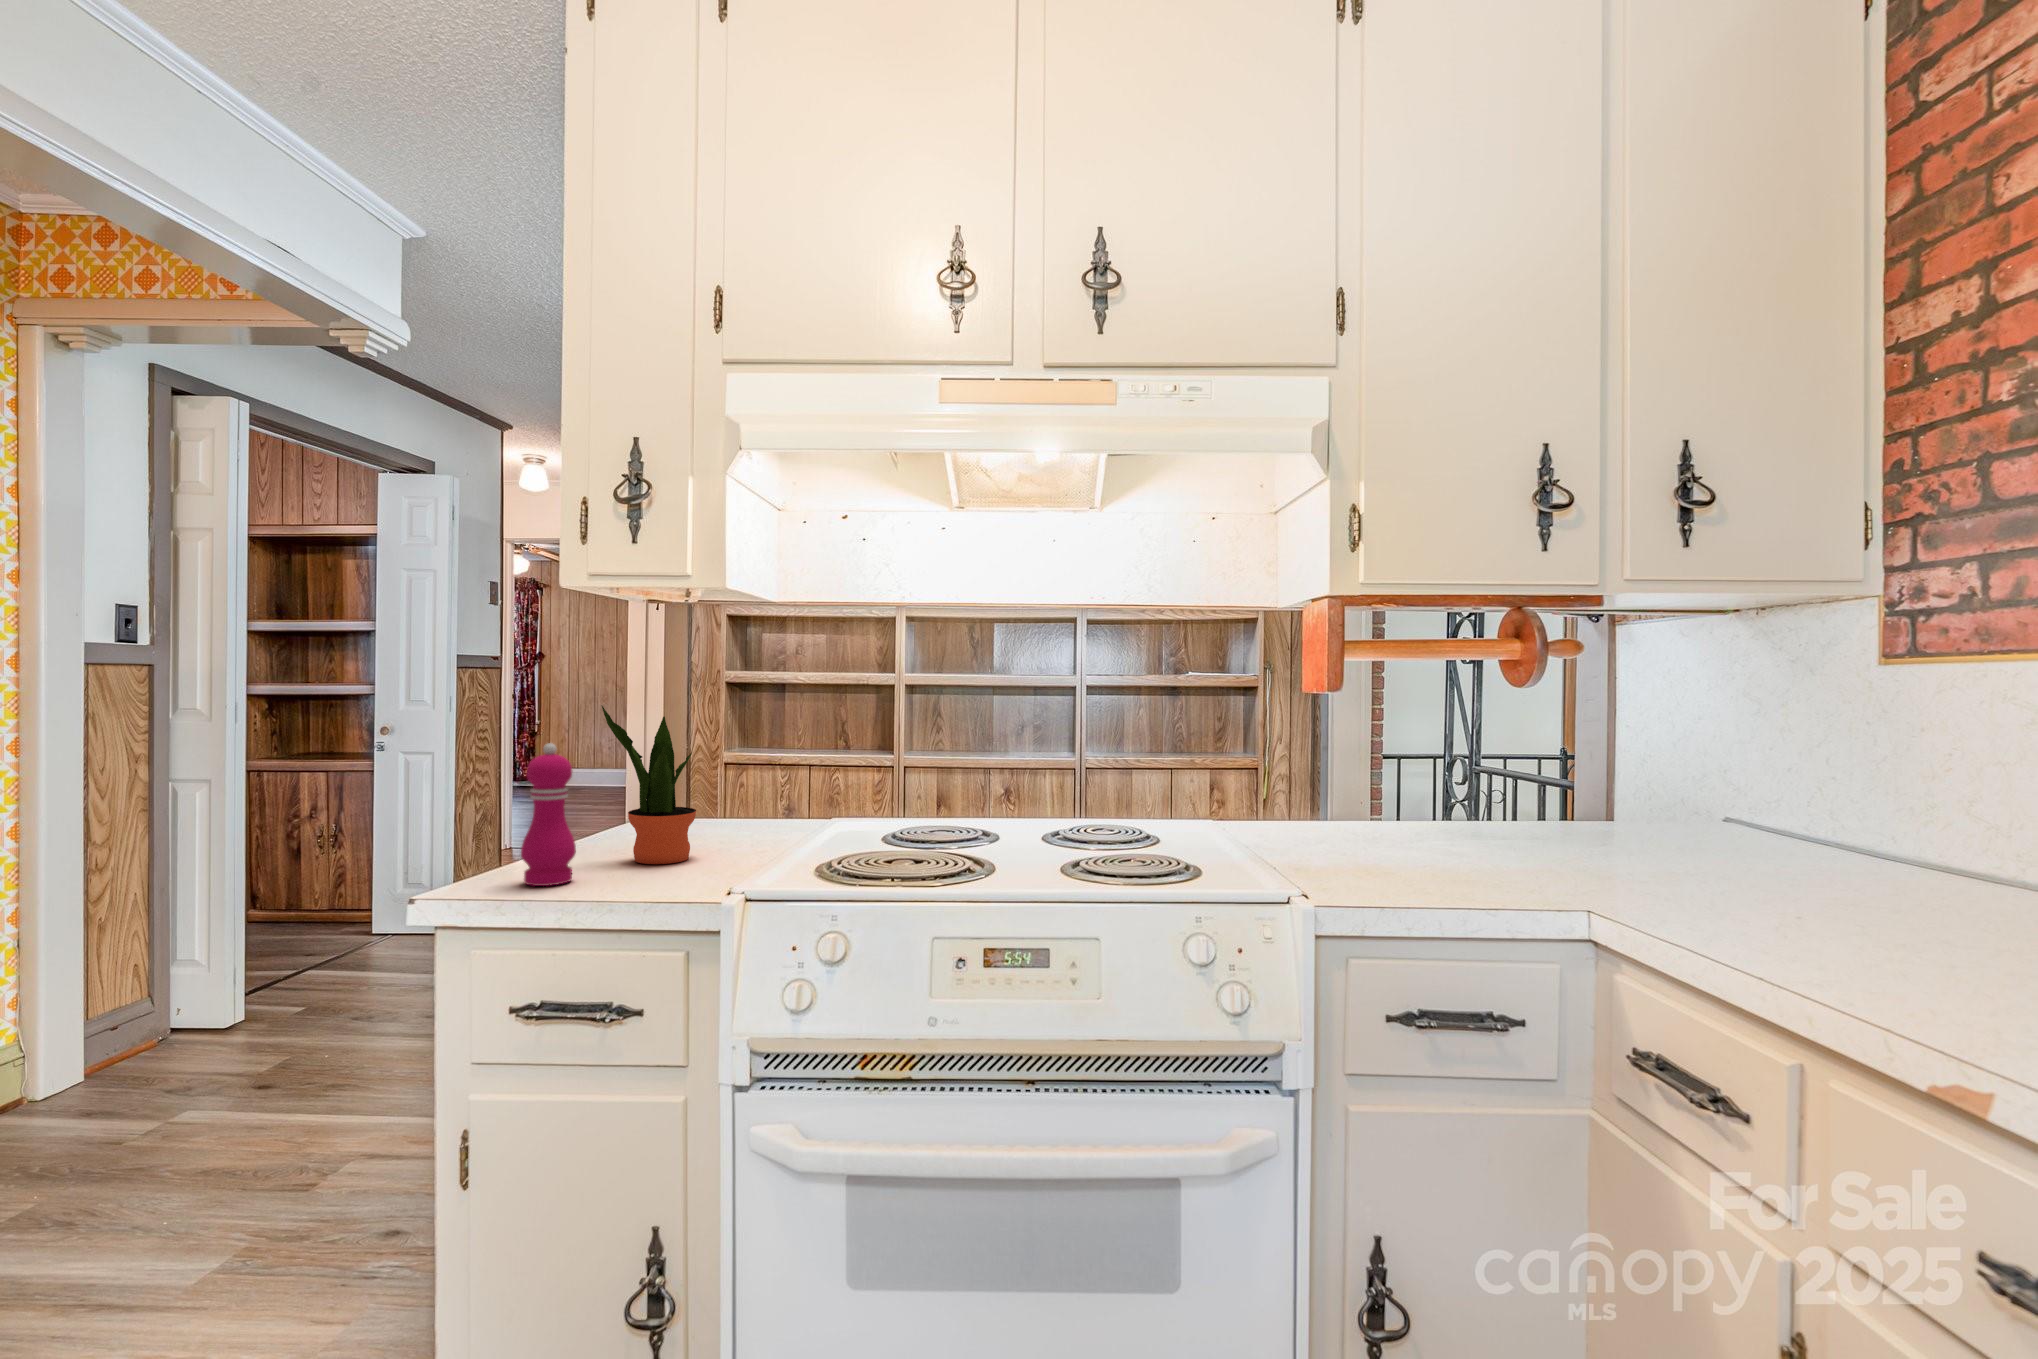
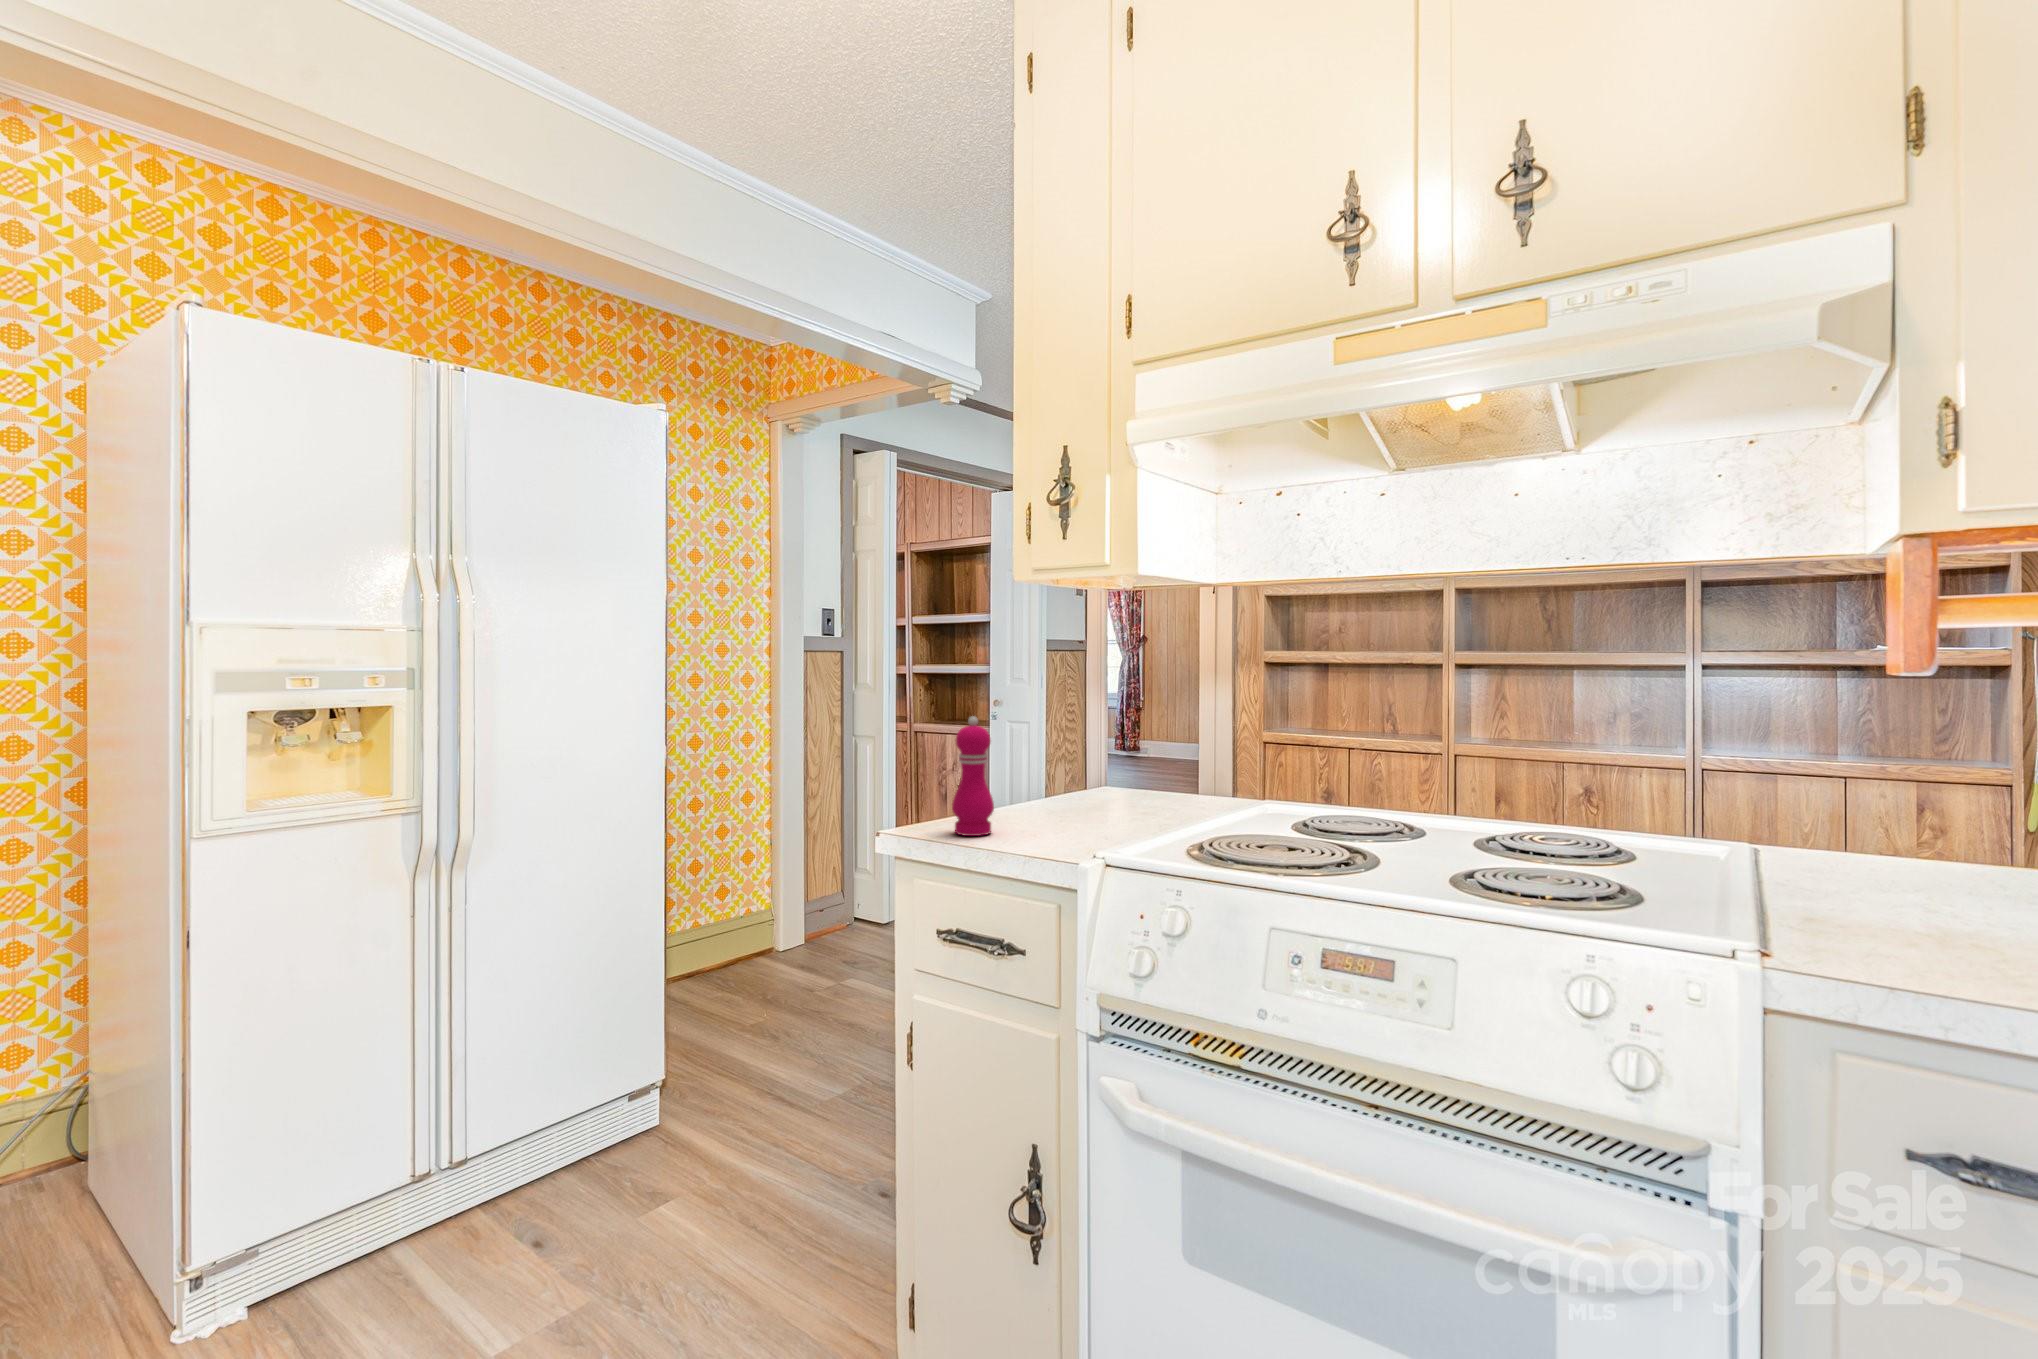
potted plant: present [602,706,696,864] -> none [1027,684,1106,827]

